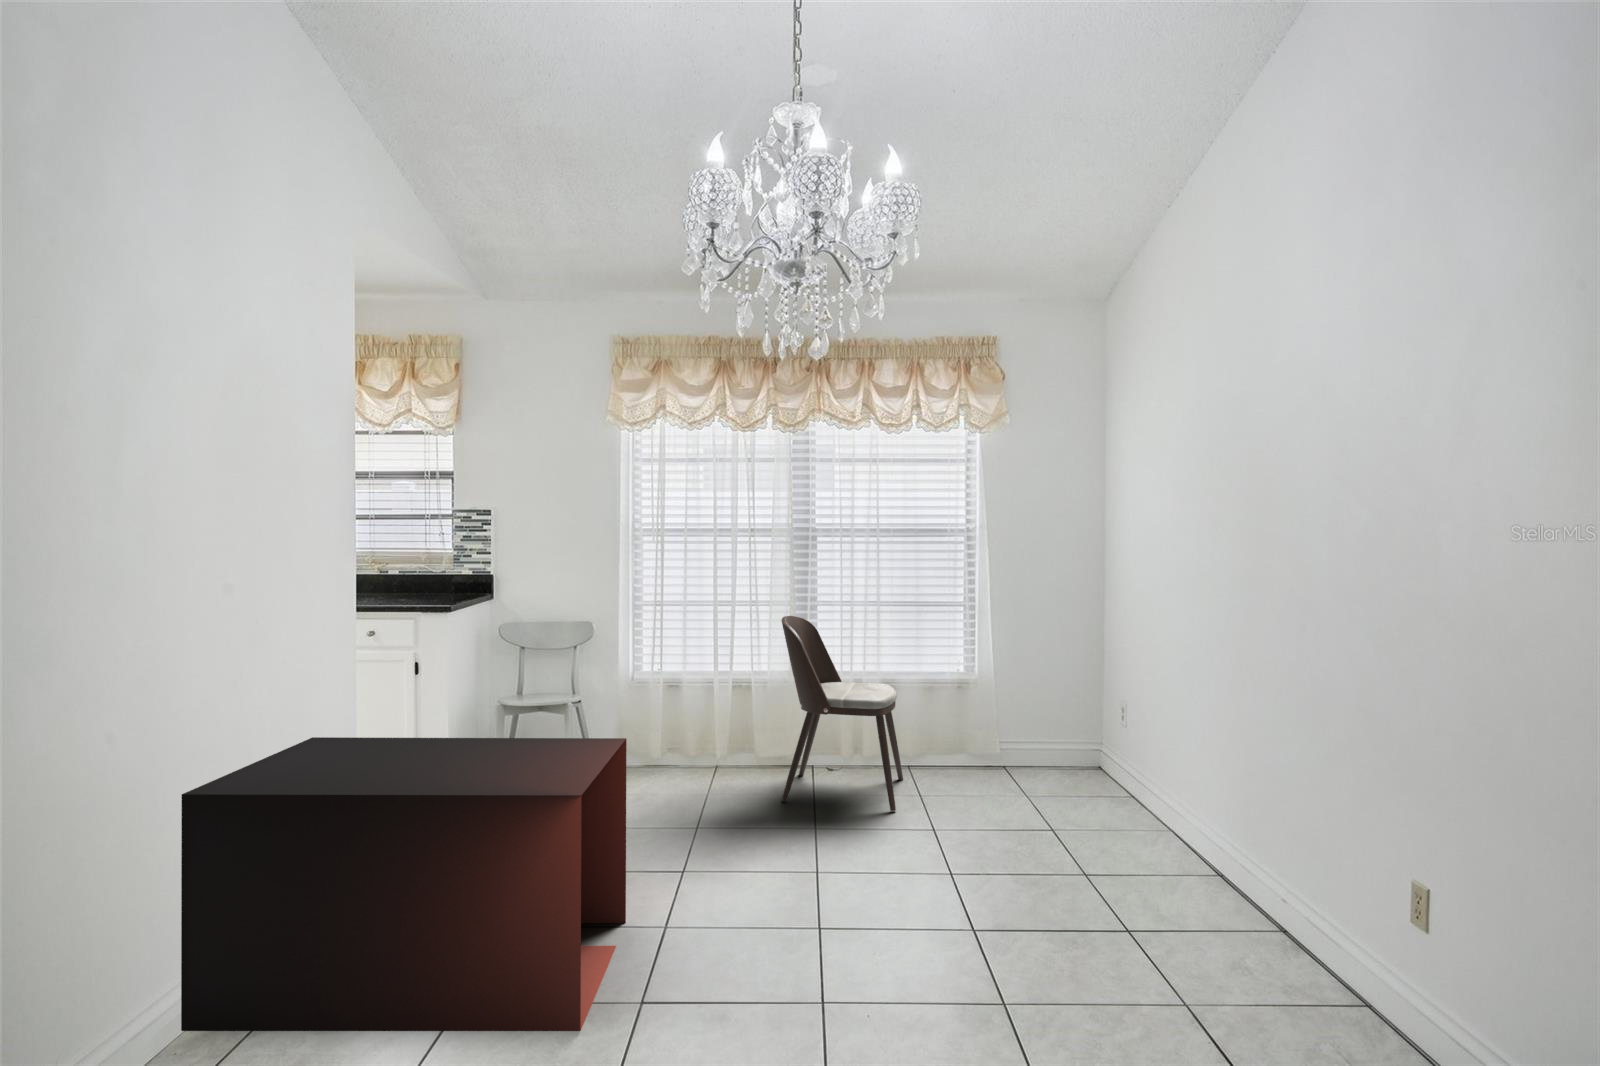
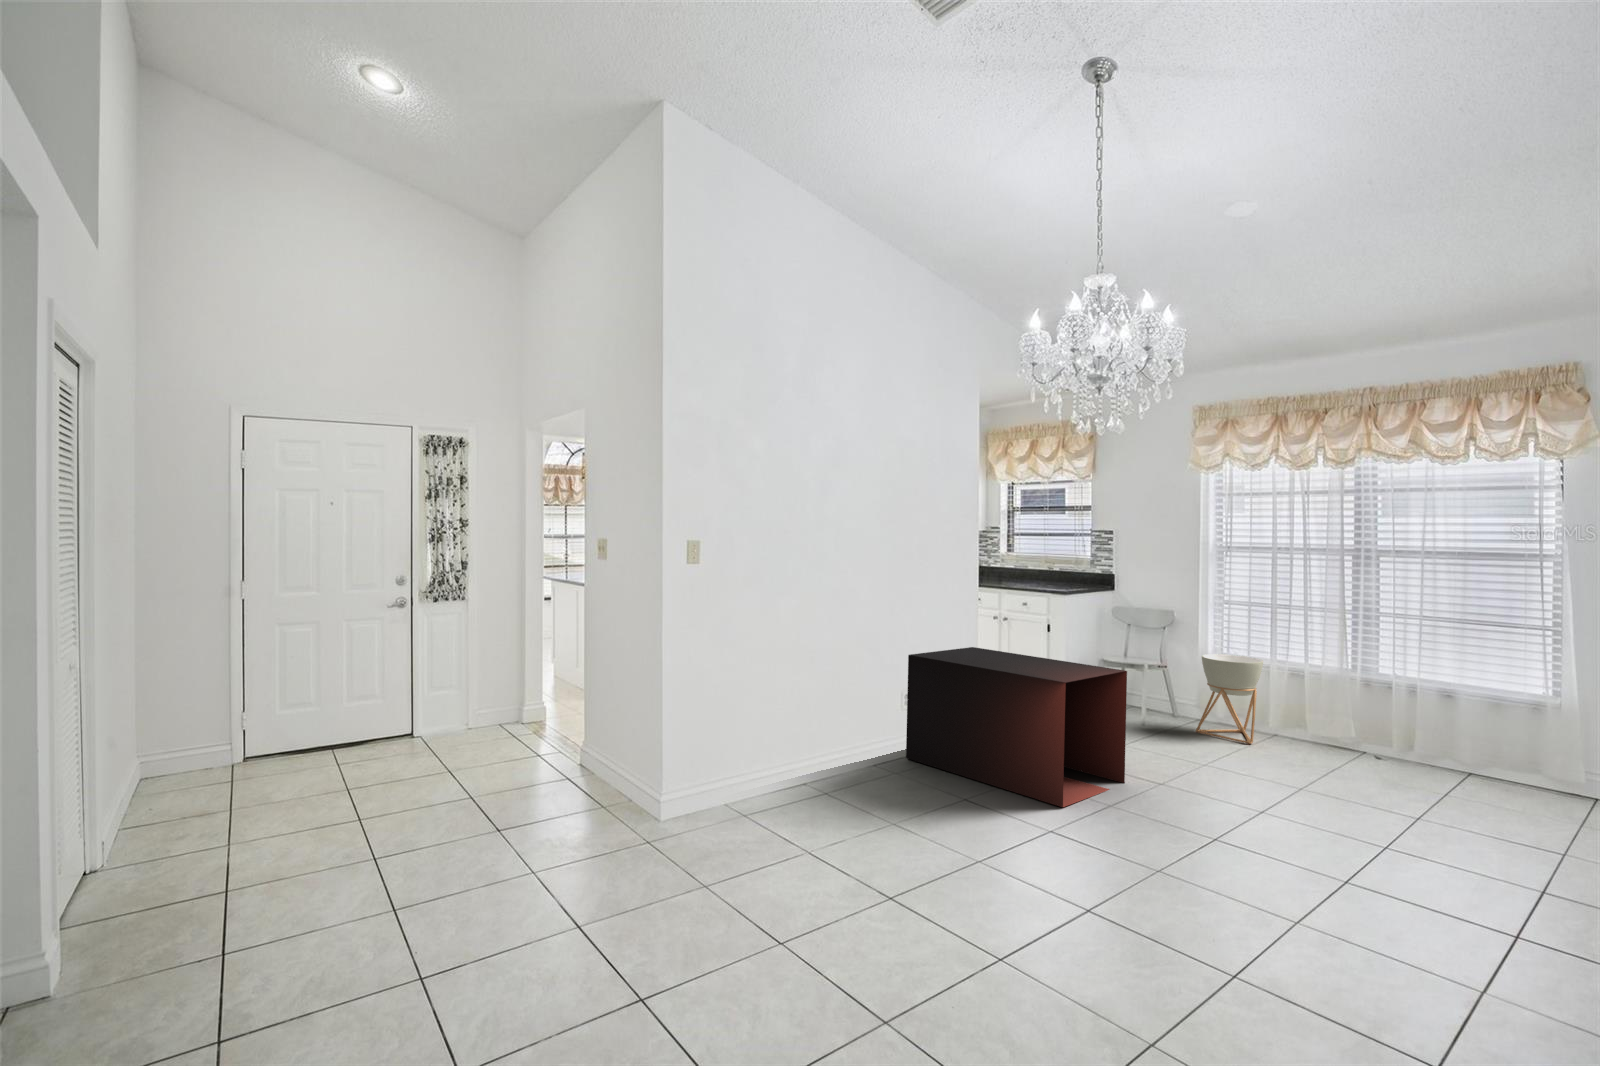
dining chair: present [781,616,903,811] -> none [1306,619,1453,790]
planter: none [637,673,713,790] -> present [1196,654,1263,744]

